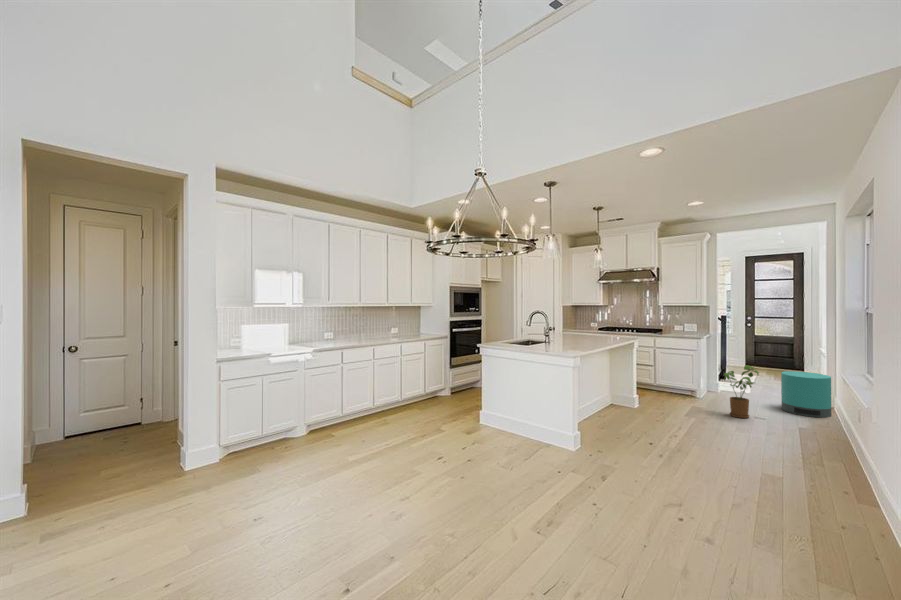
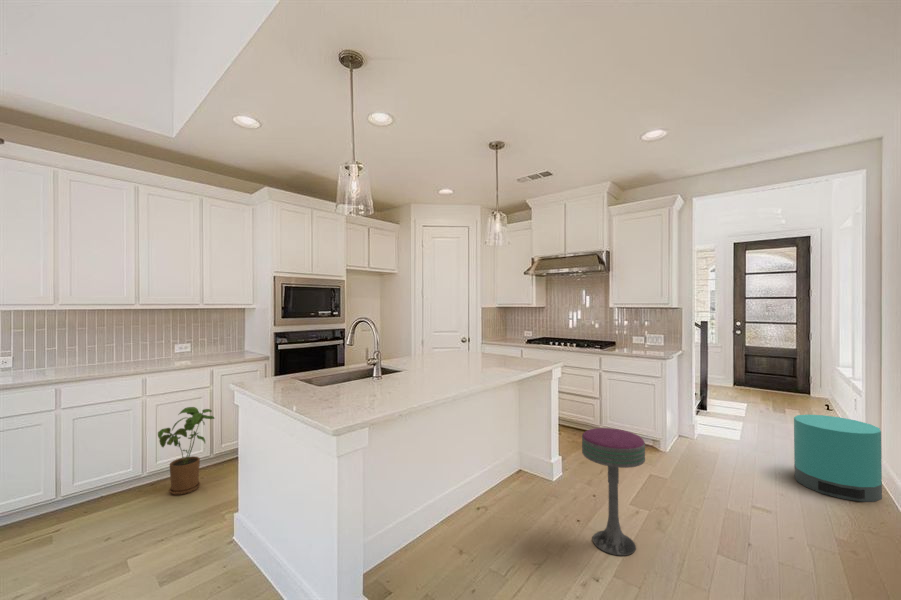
house plant: present [724,365,759,418] -> present [158,407,214,495]
bar stool: none [661,371,696,432] -> present [582,428,645,556]

